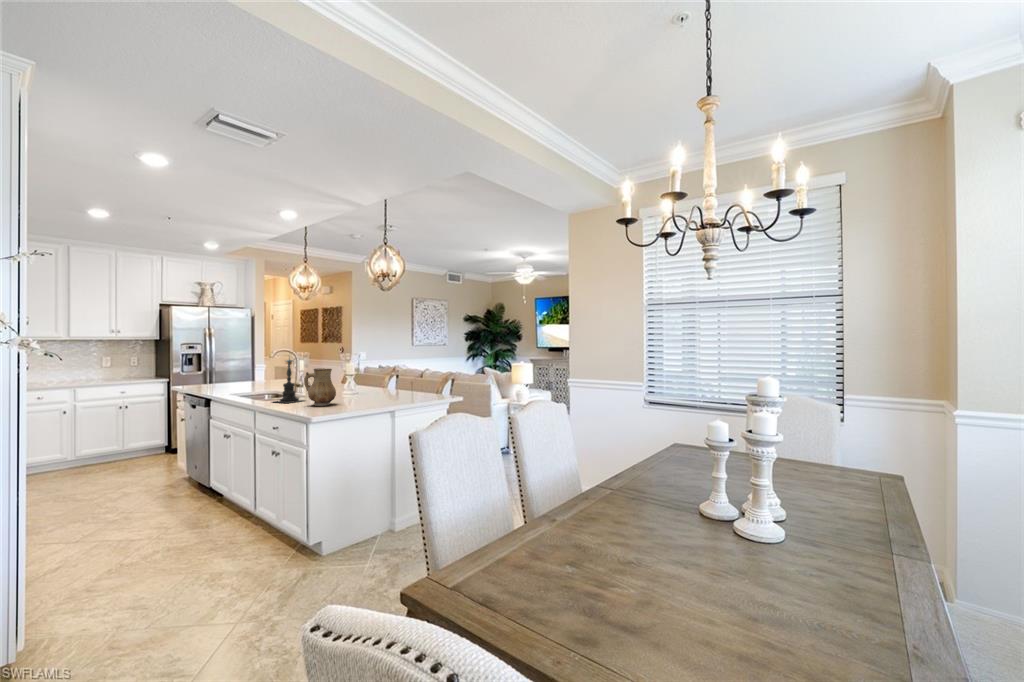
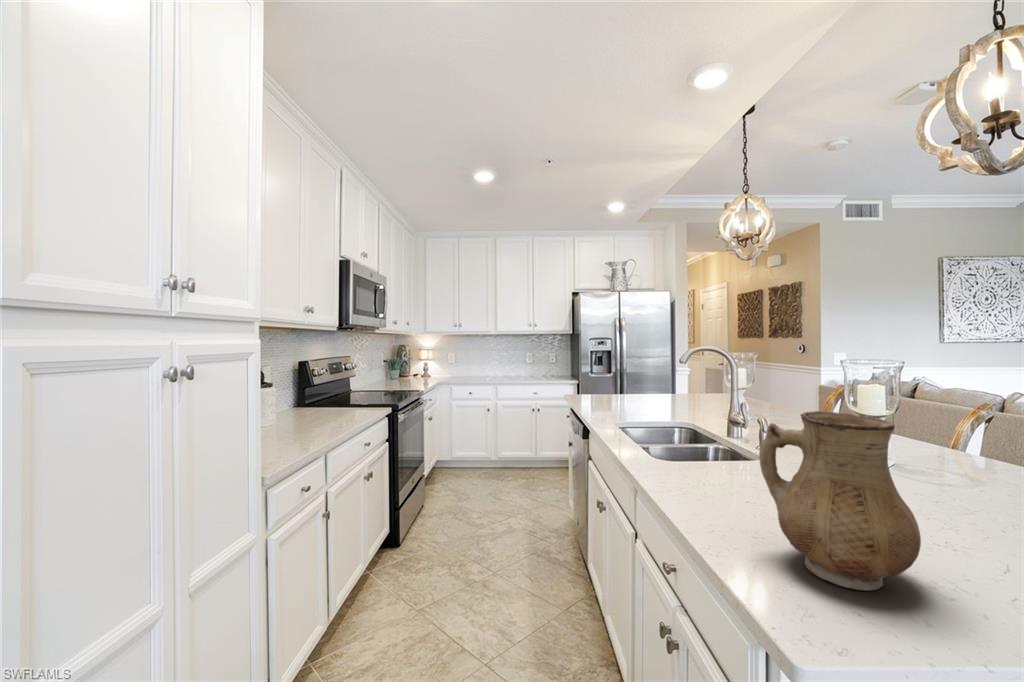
candle holder: present [274,359,303,403] -> none [659,351,763,505]

